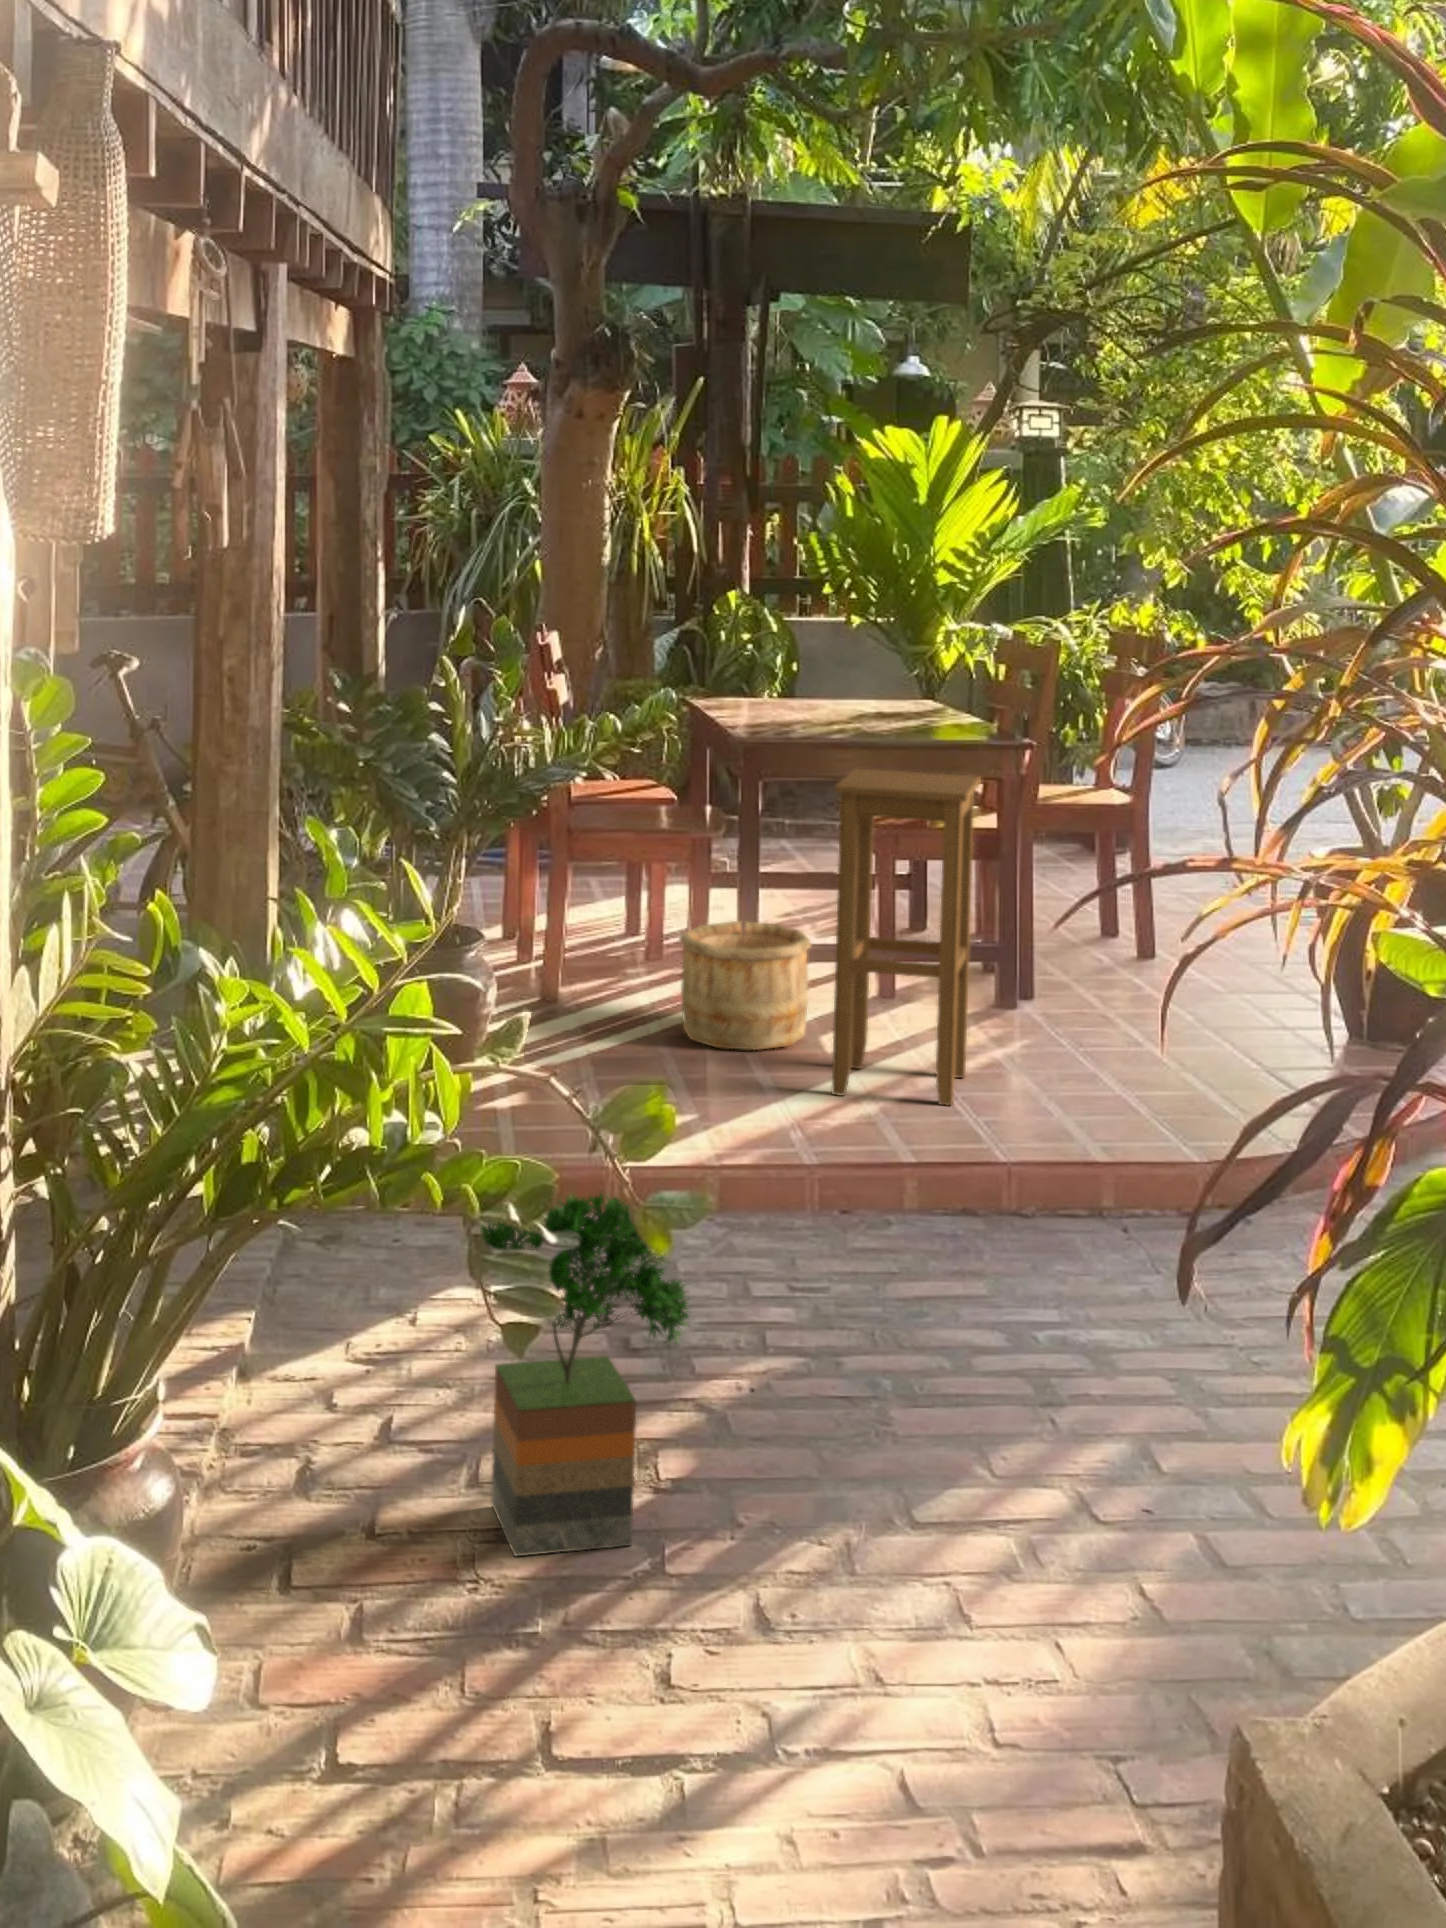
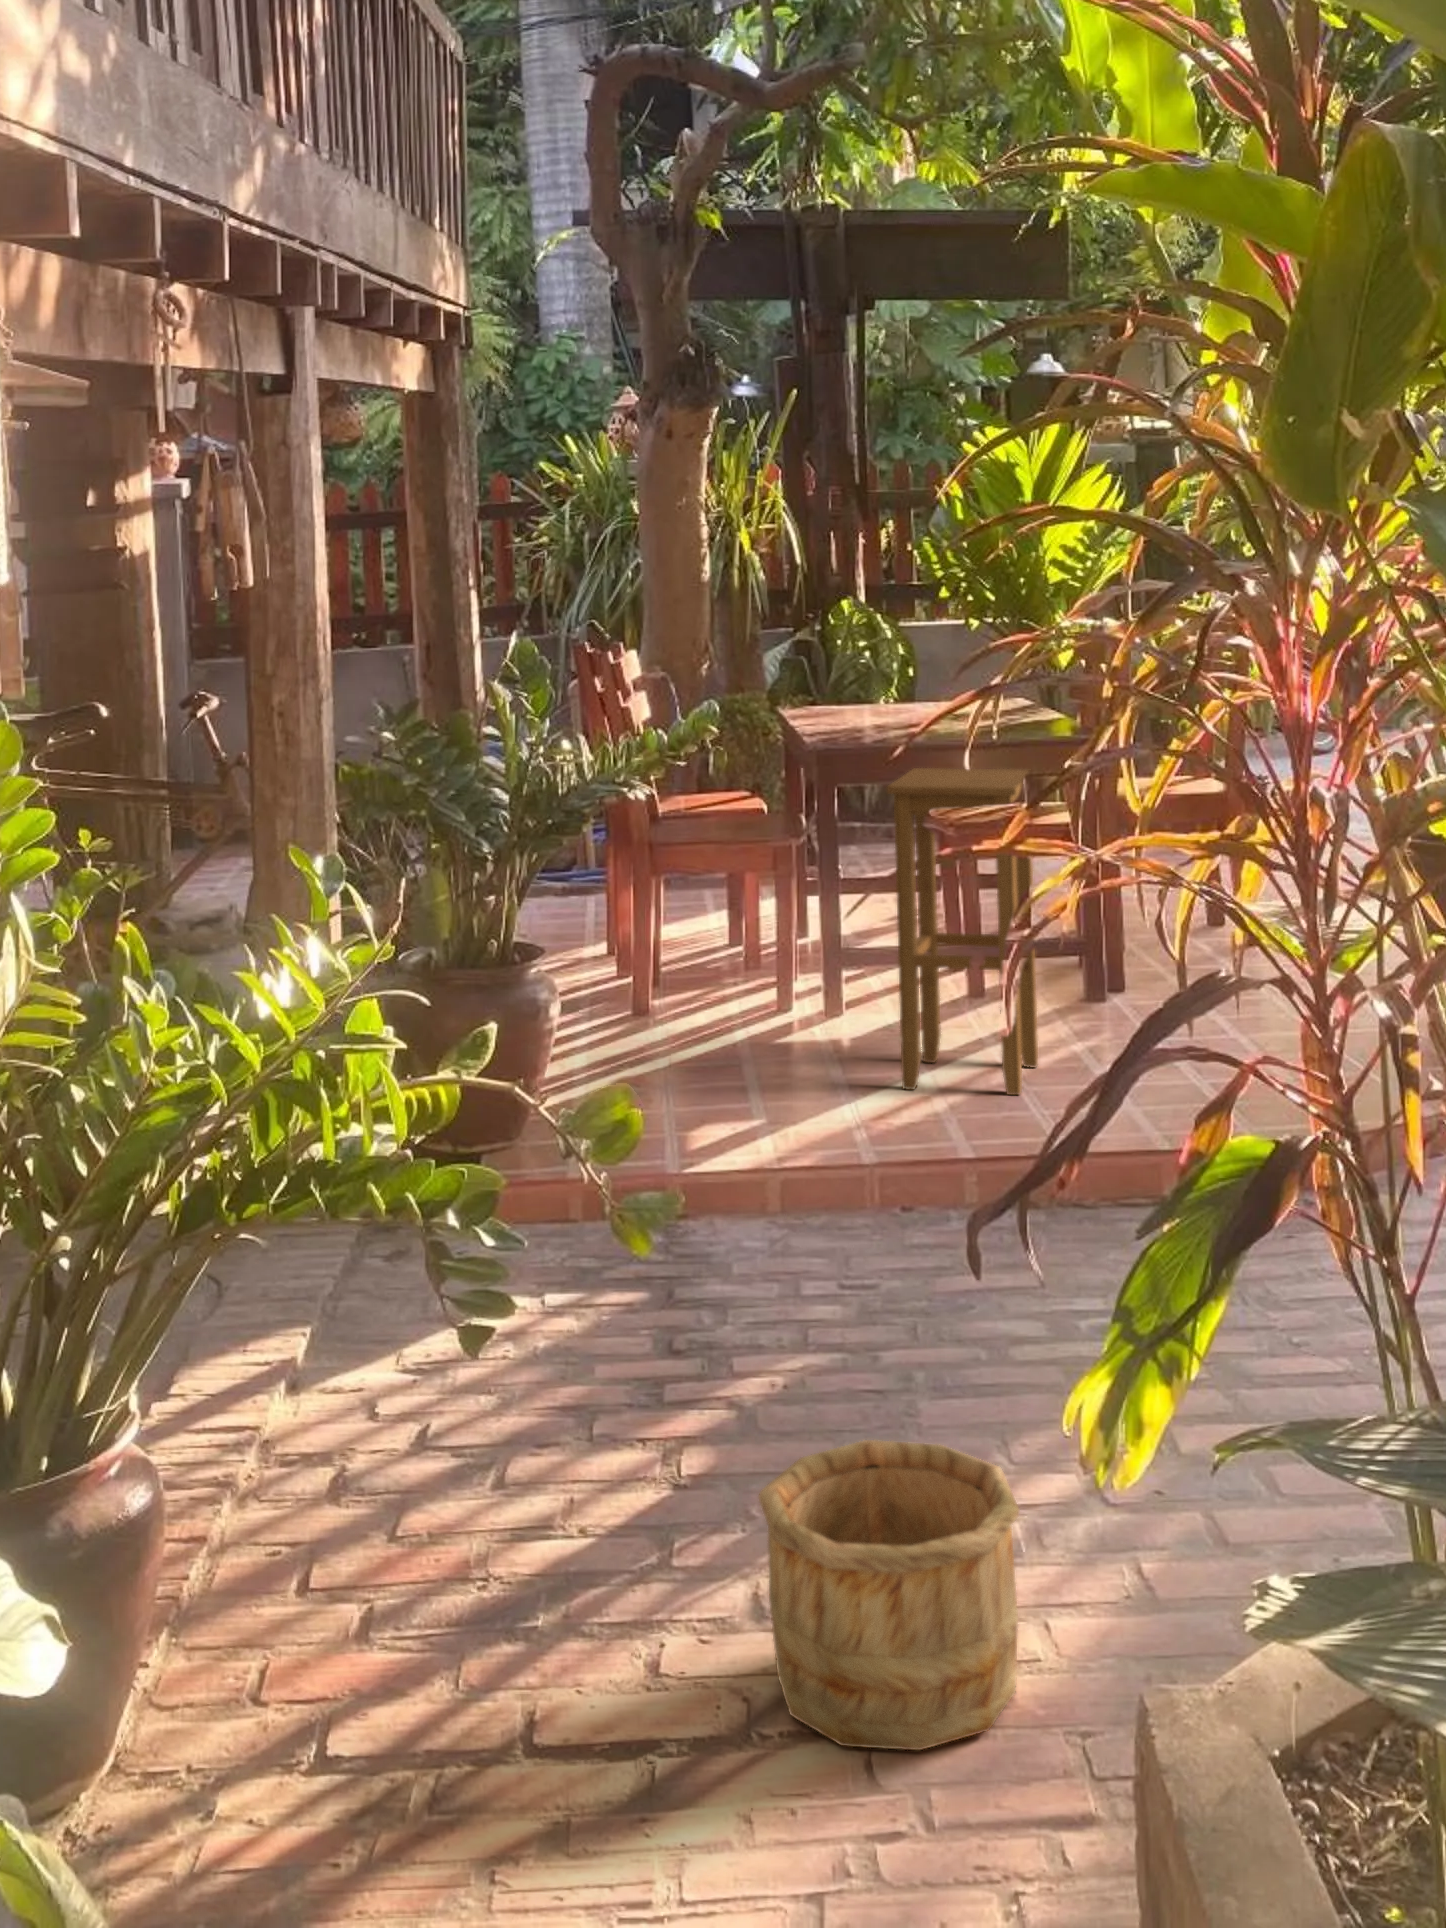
wooden bucket: present [679,921,811,1050] -> present [759,1440,1020,1750]
potted tree: present [480,1194,688,1556] -> none [466,1191,688,1552]

